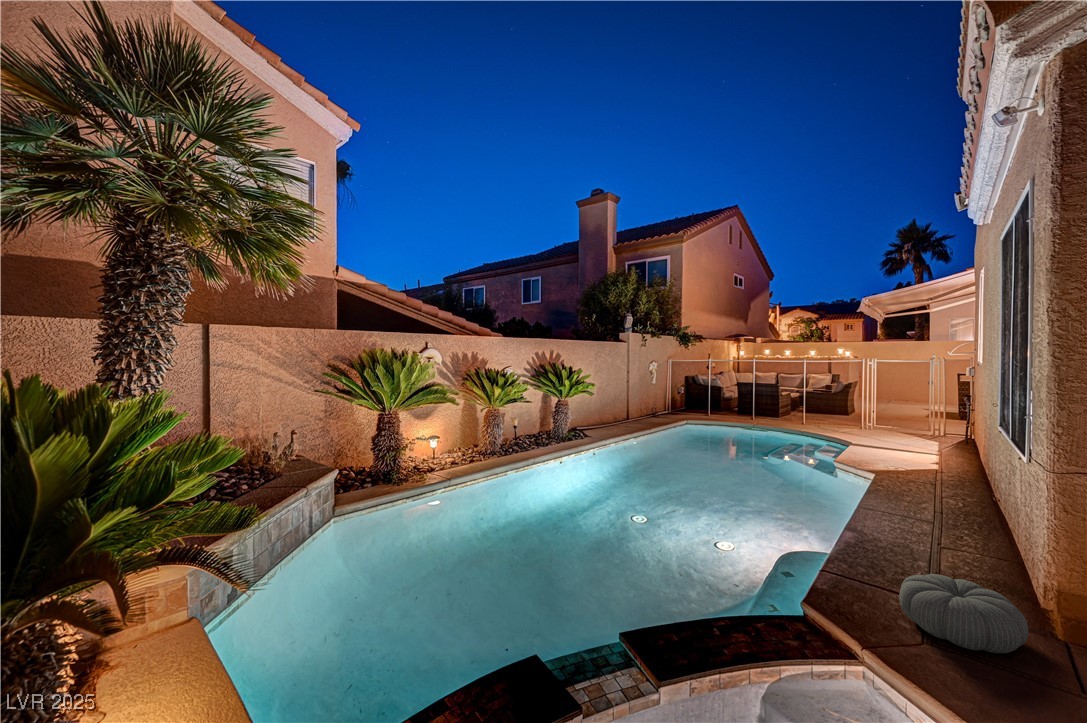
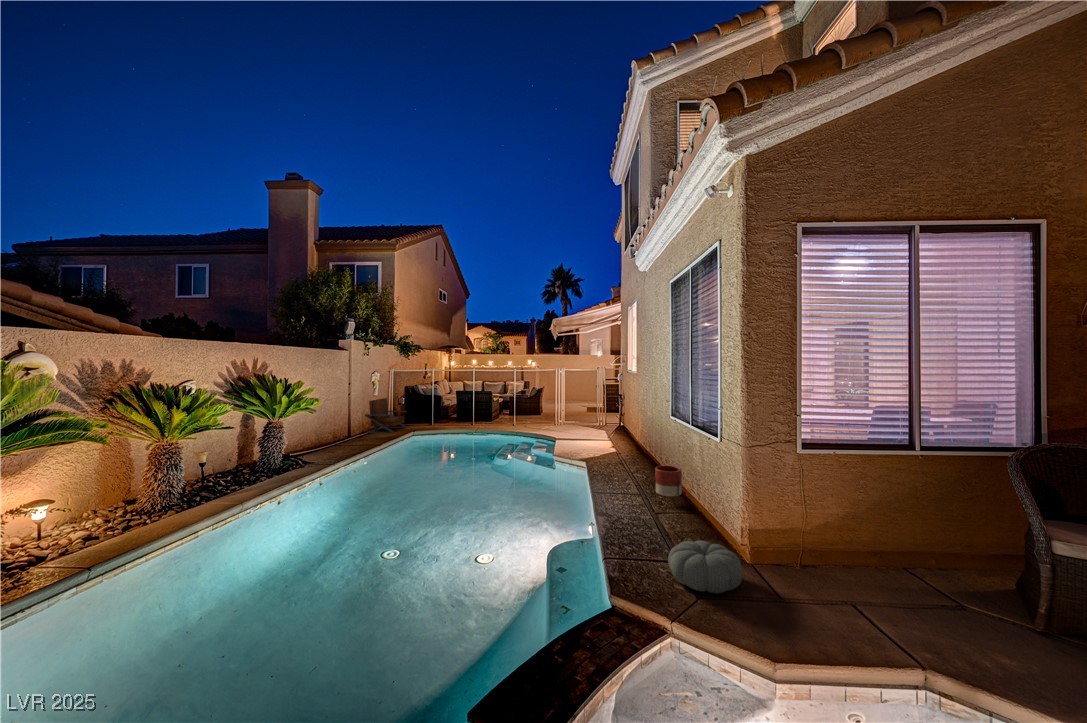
lounge chair: none [643,387,684,420] -> present [365,398,407,433]
planter: none [954,485,1005,546] -> present [655,466,682,507]

